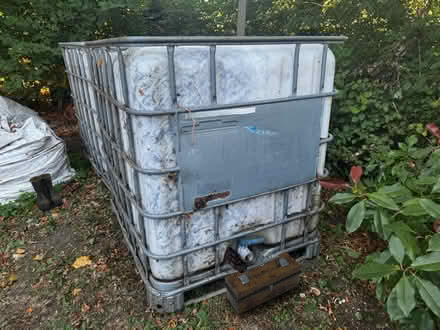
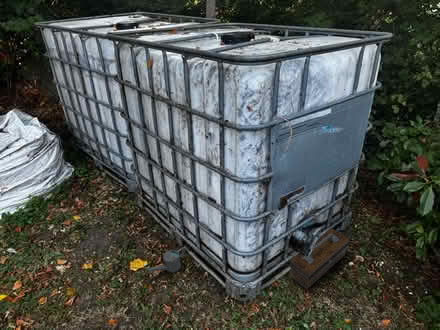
boots: present [29,173,63,211] -> none [37,174,80,214]
watering can: none [83,251,130,276] -> present [147,247,185,273]

